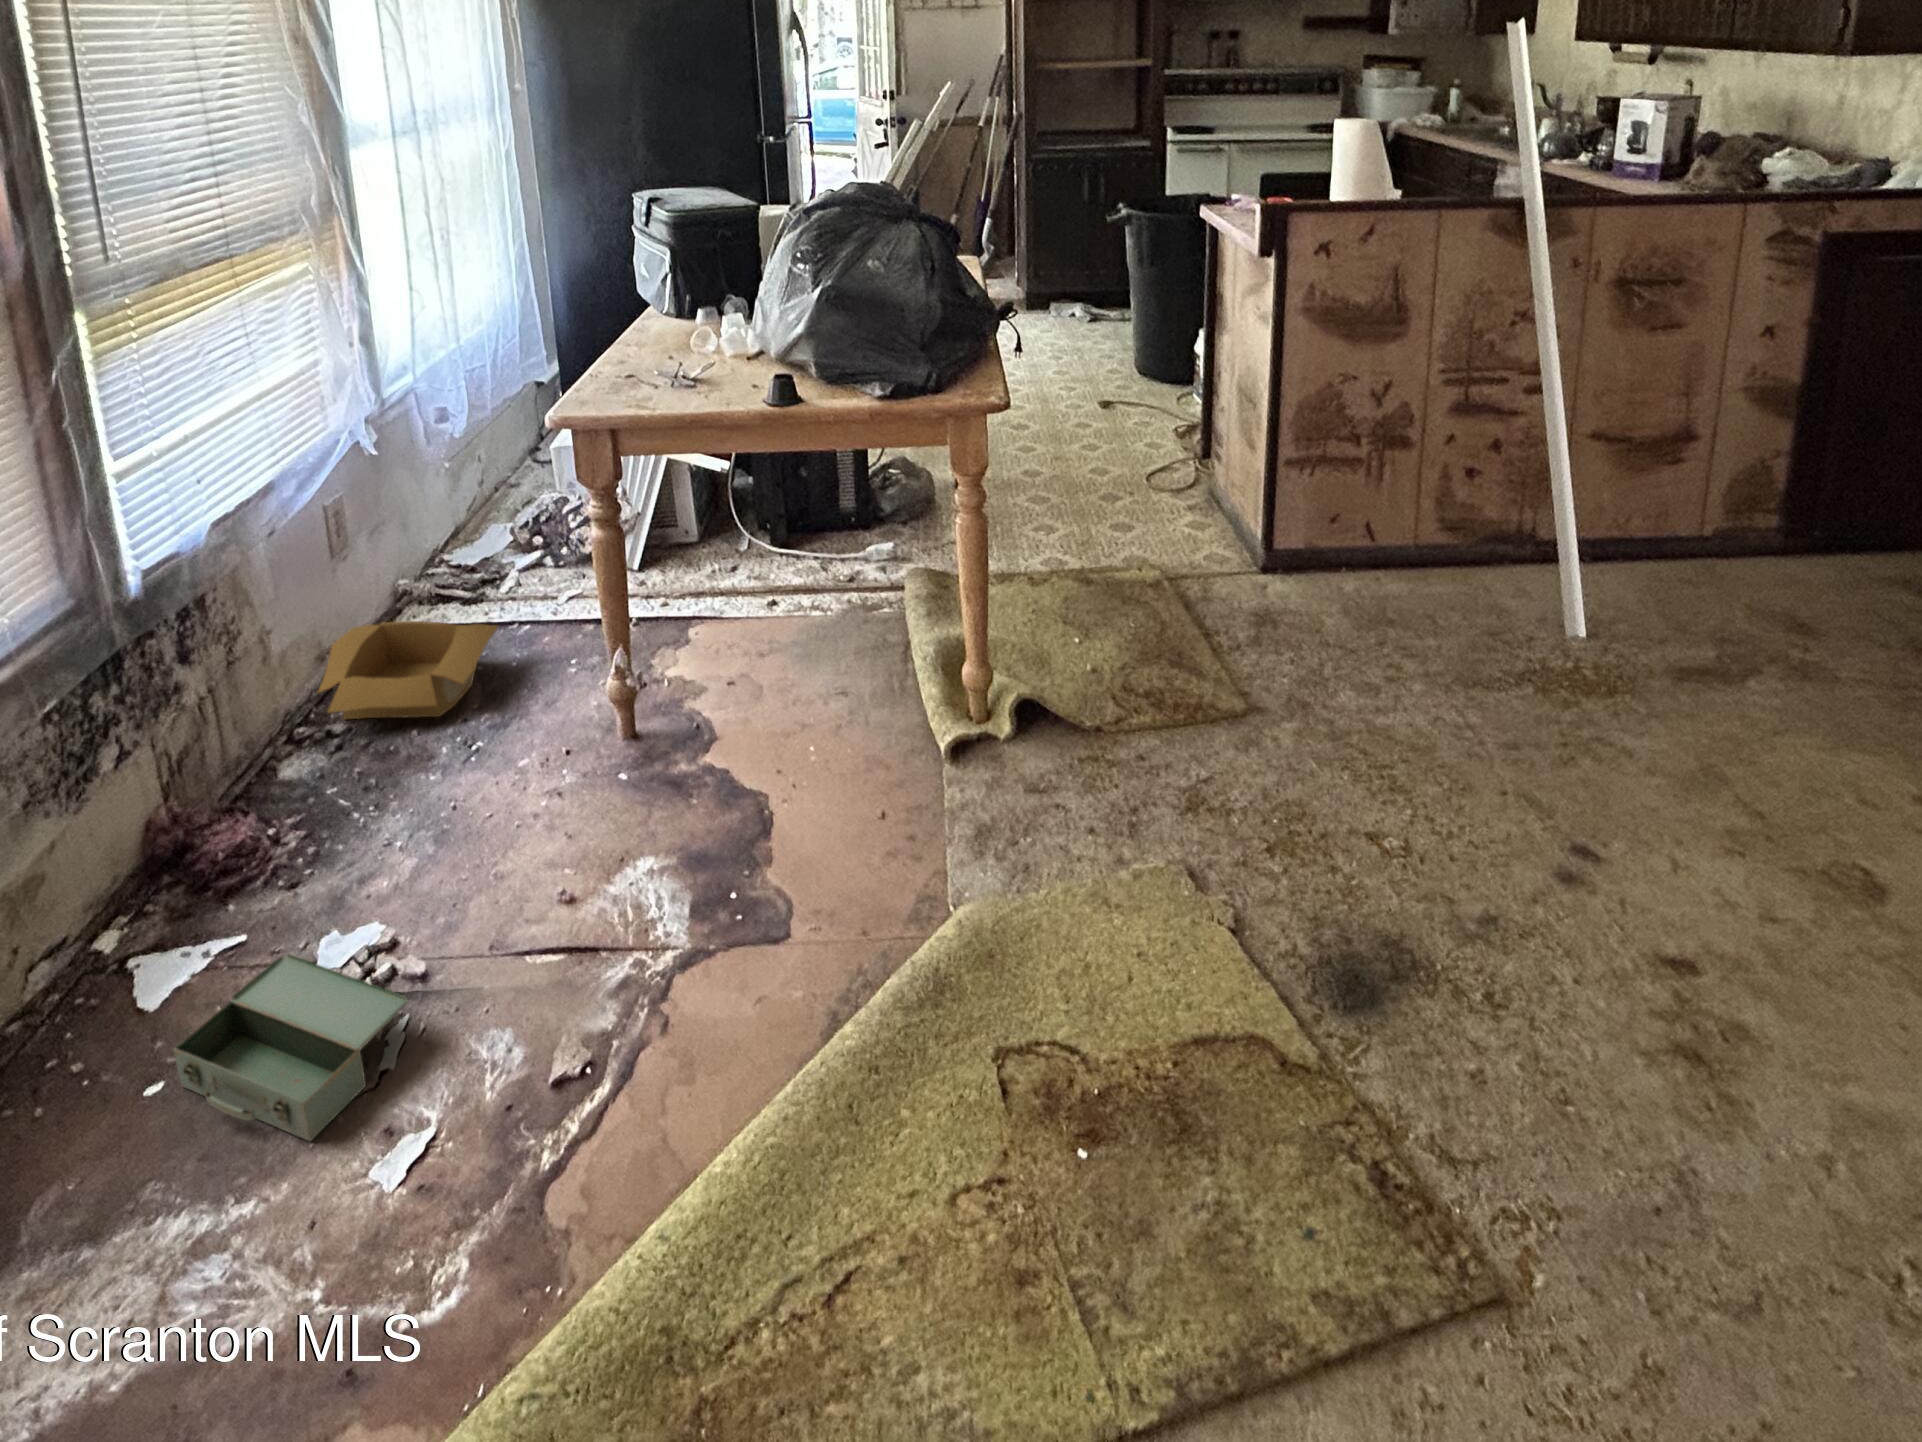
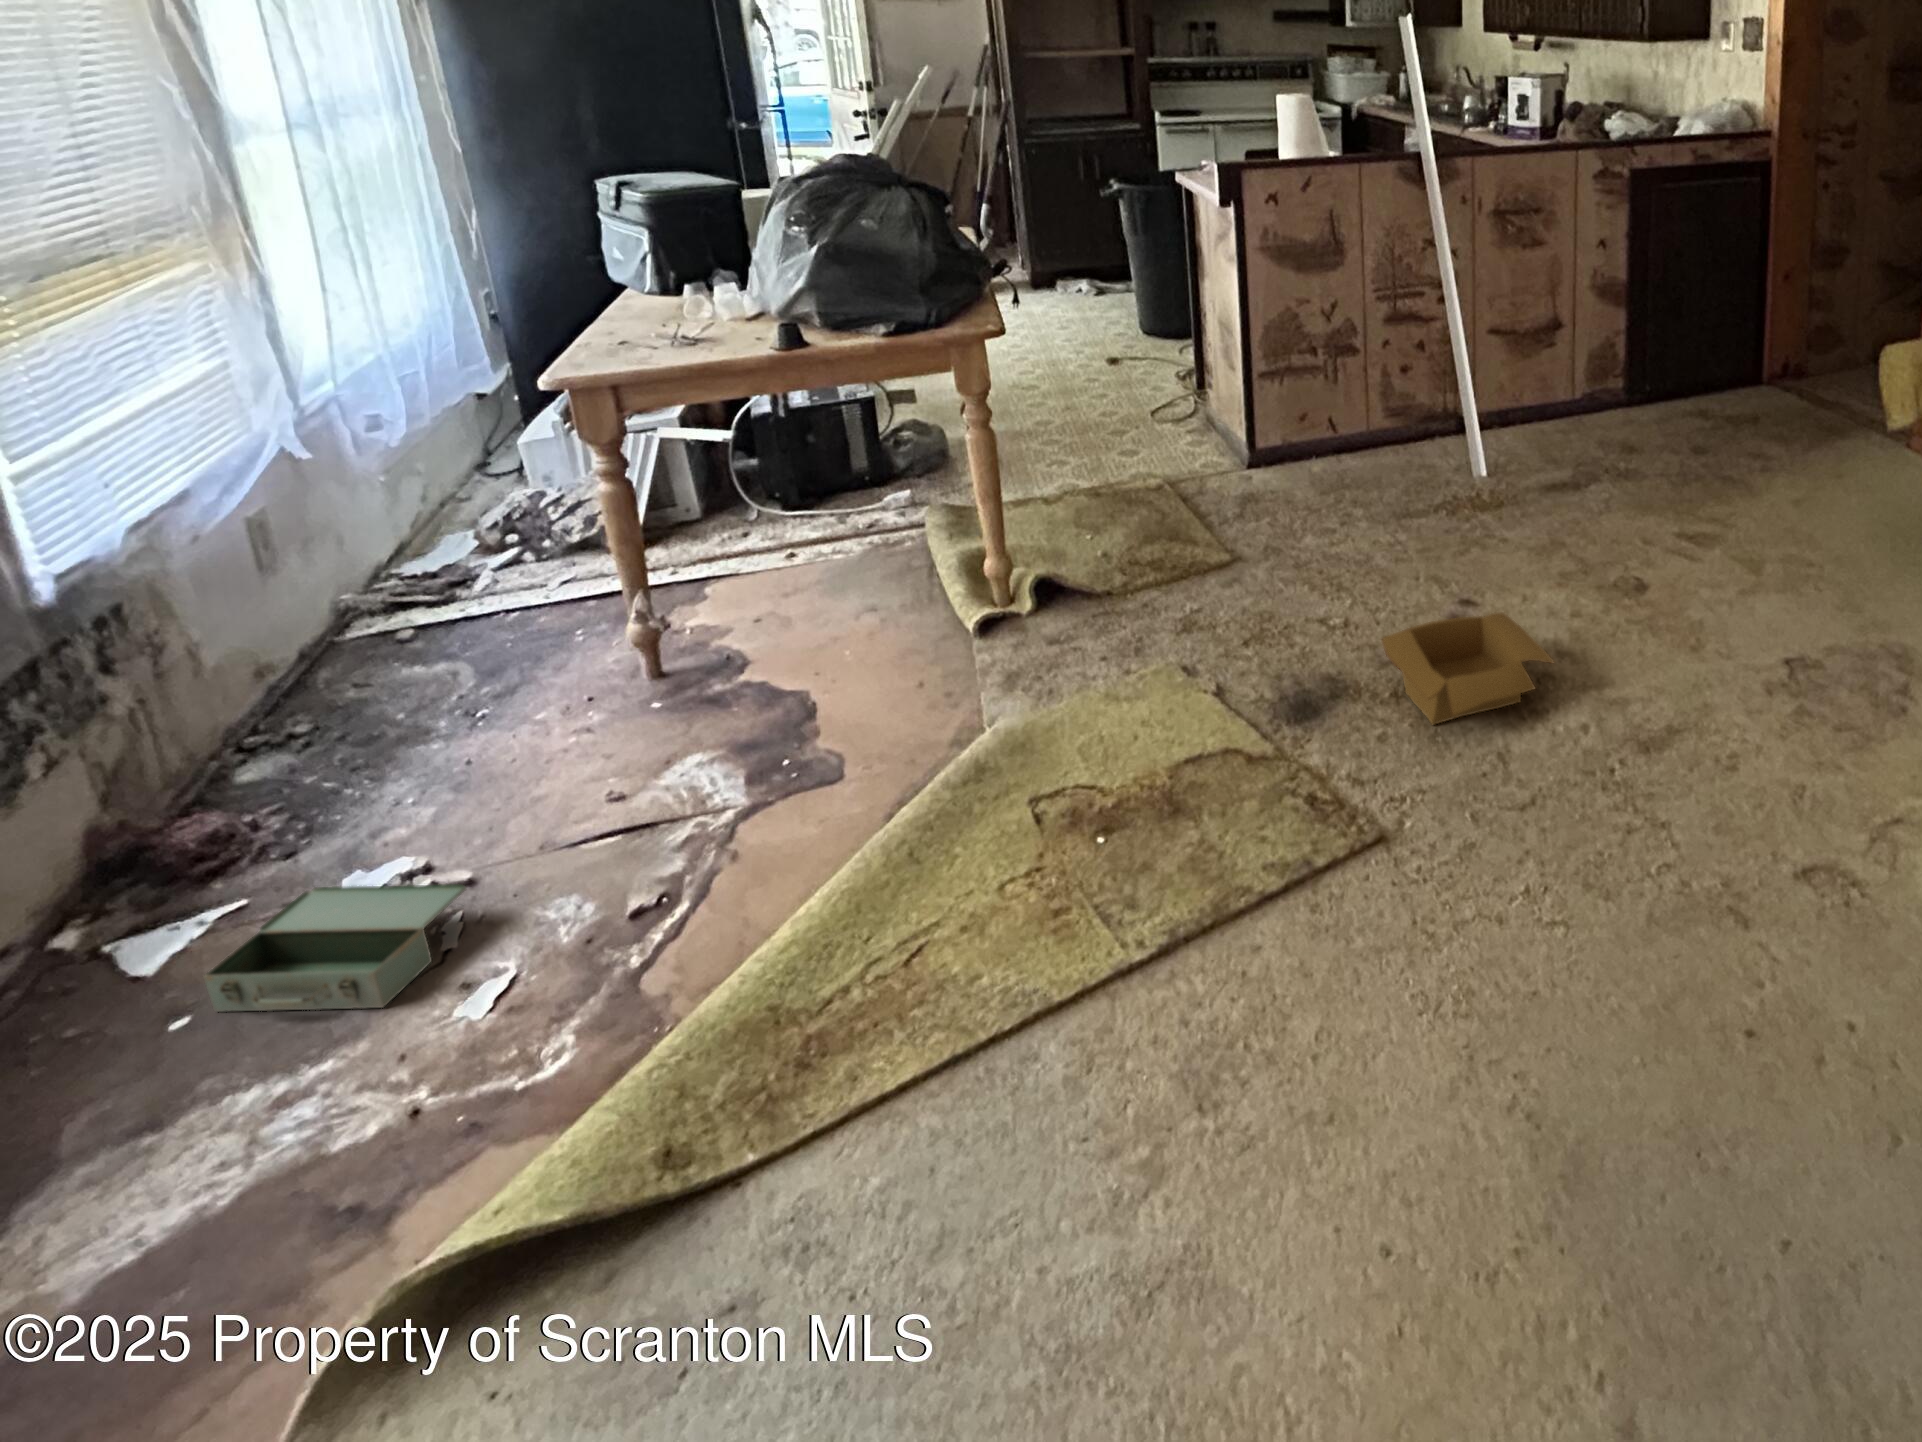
cardboard box: present [318,621,498,720] -> present [1382,612,1554,725]

